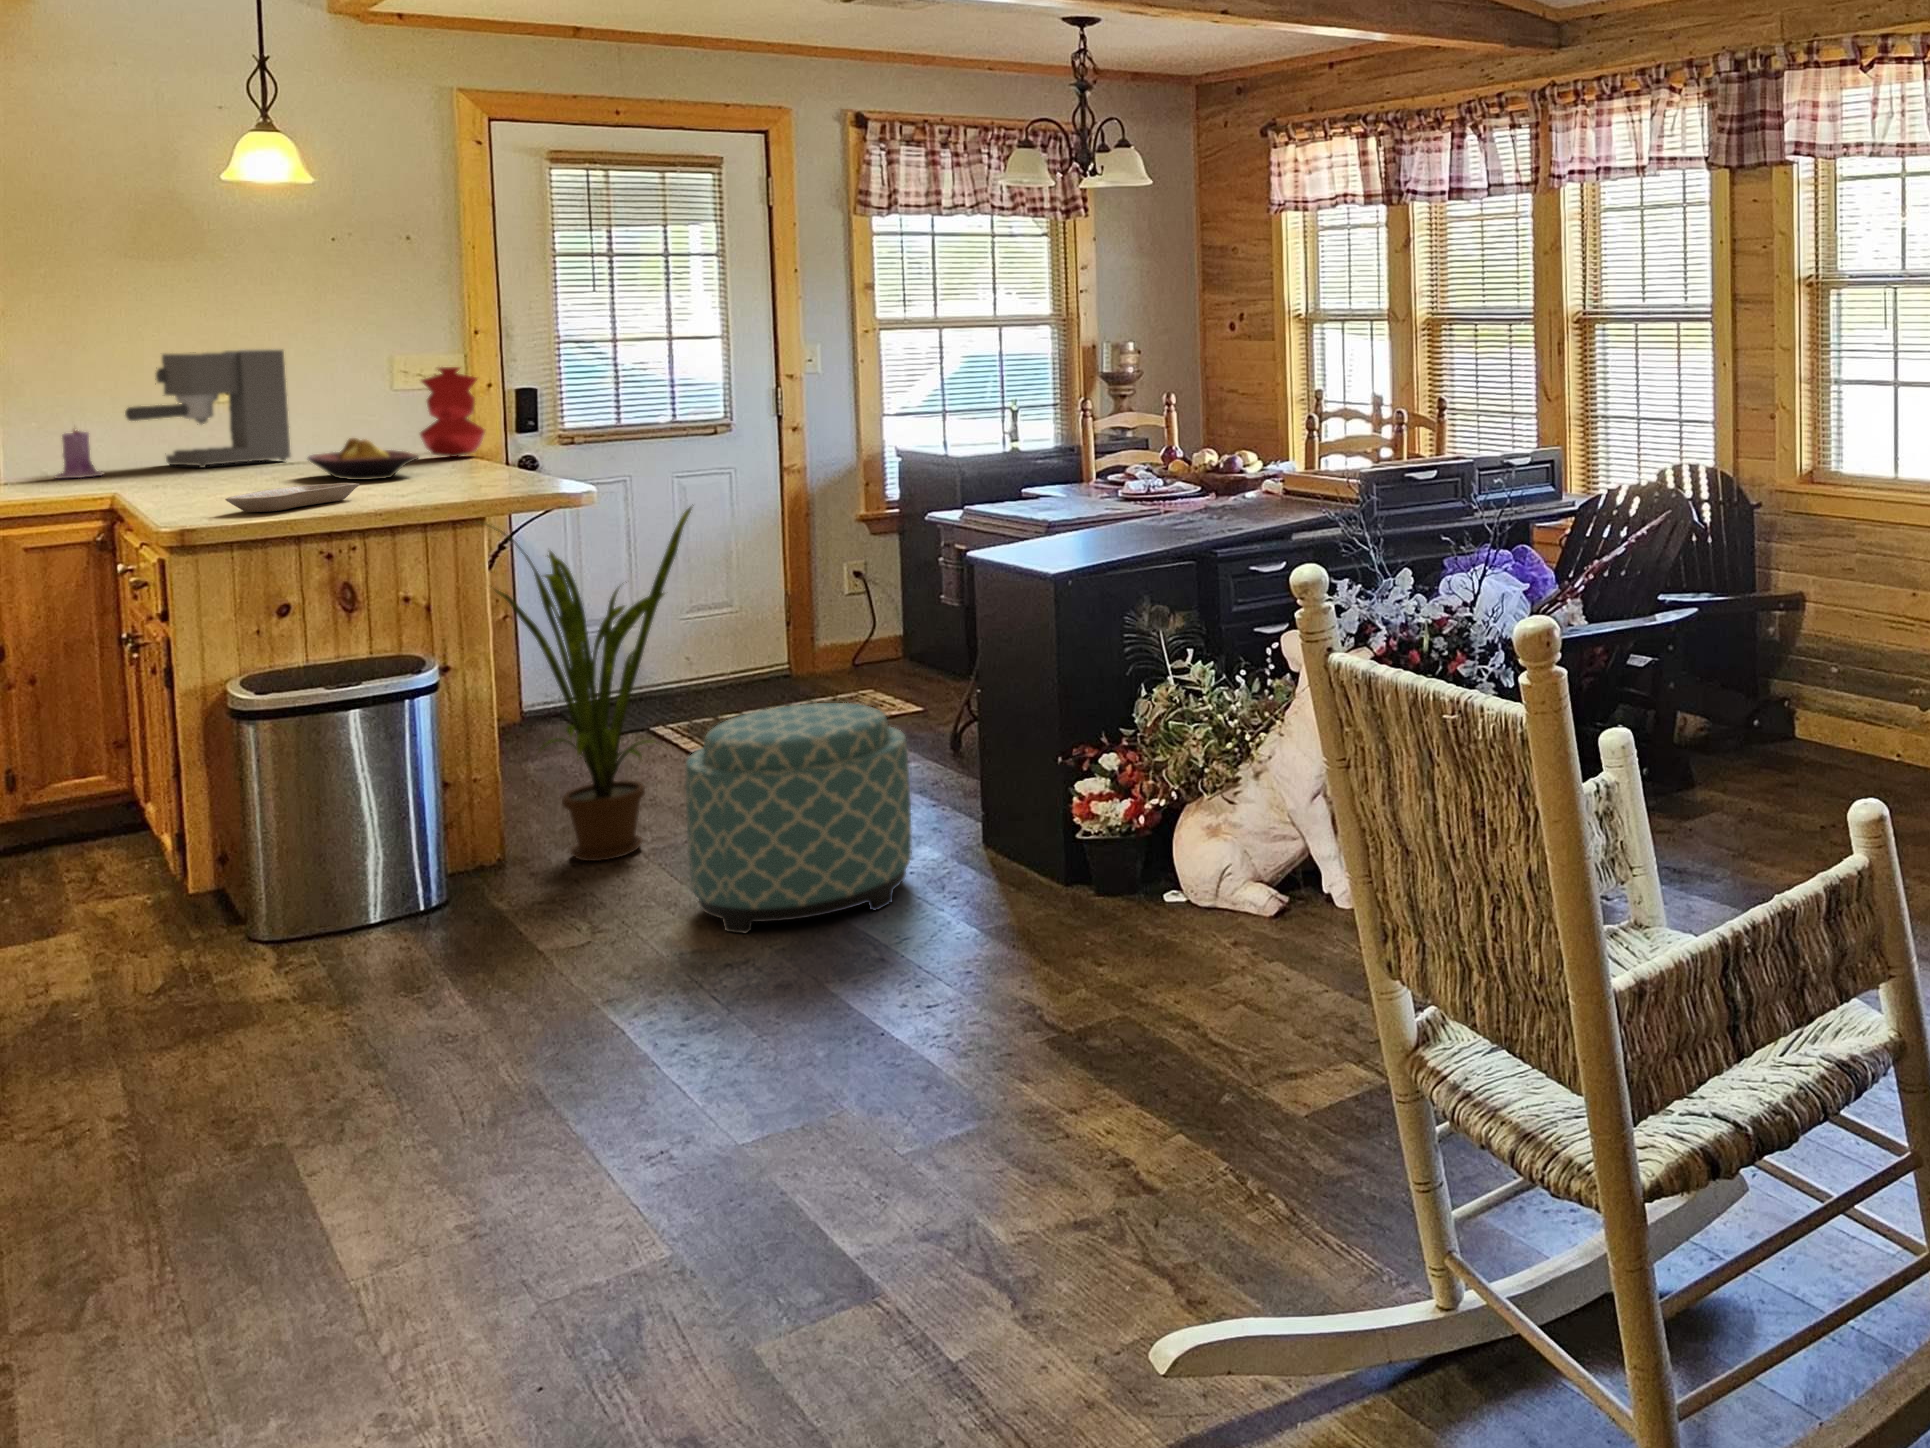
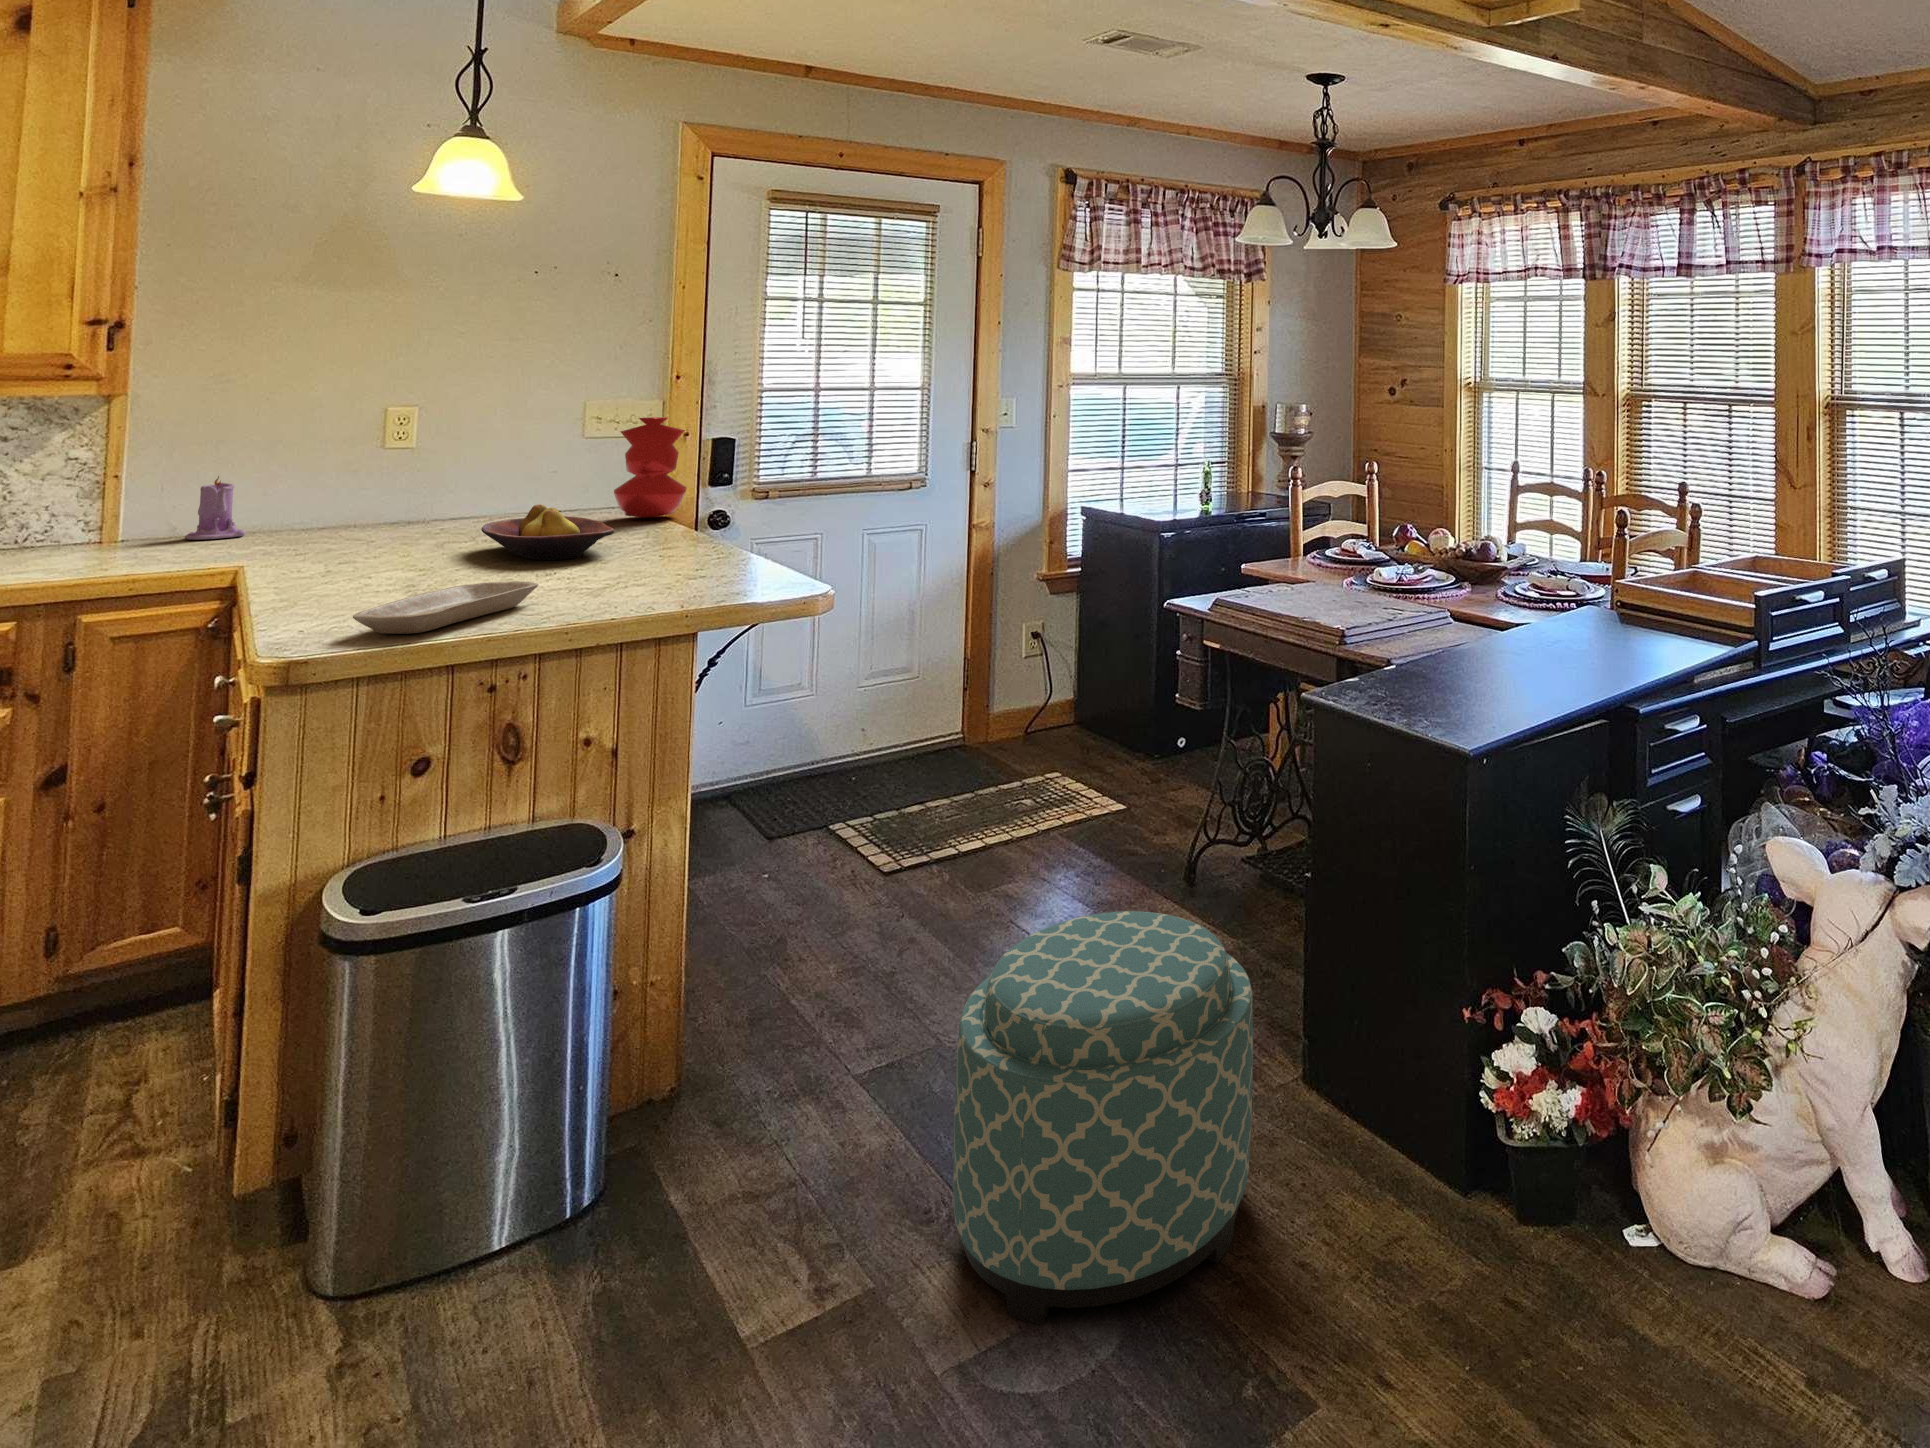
coffee maker: present [125,349,290,468] -> none [282,389,474,526]
house plant: present [492,507,693,861] -> none [663,610,951,1105]

